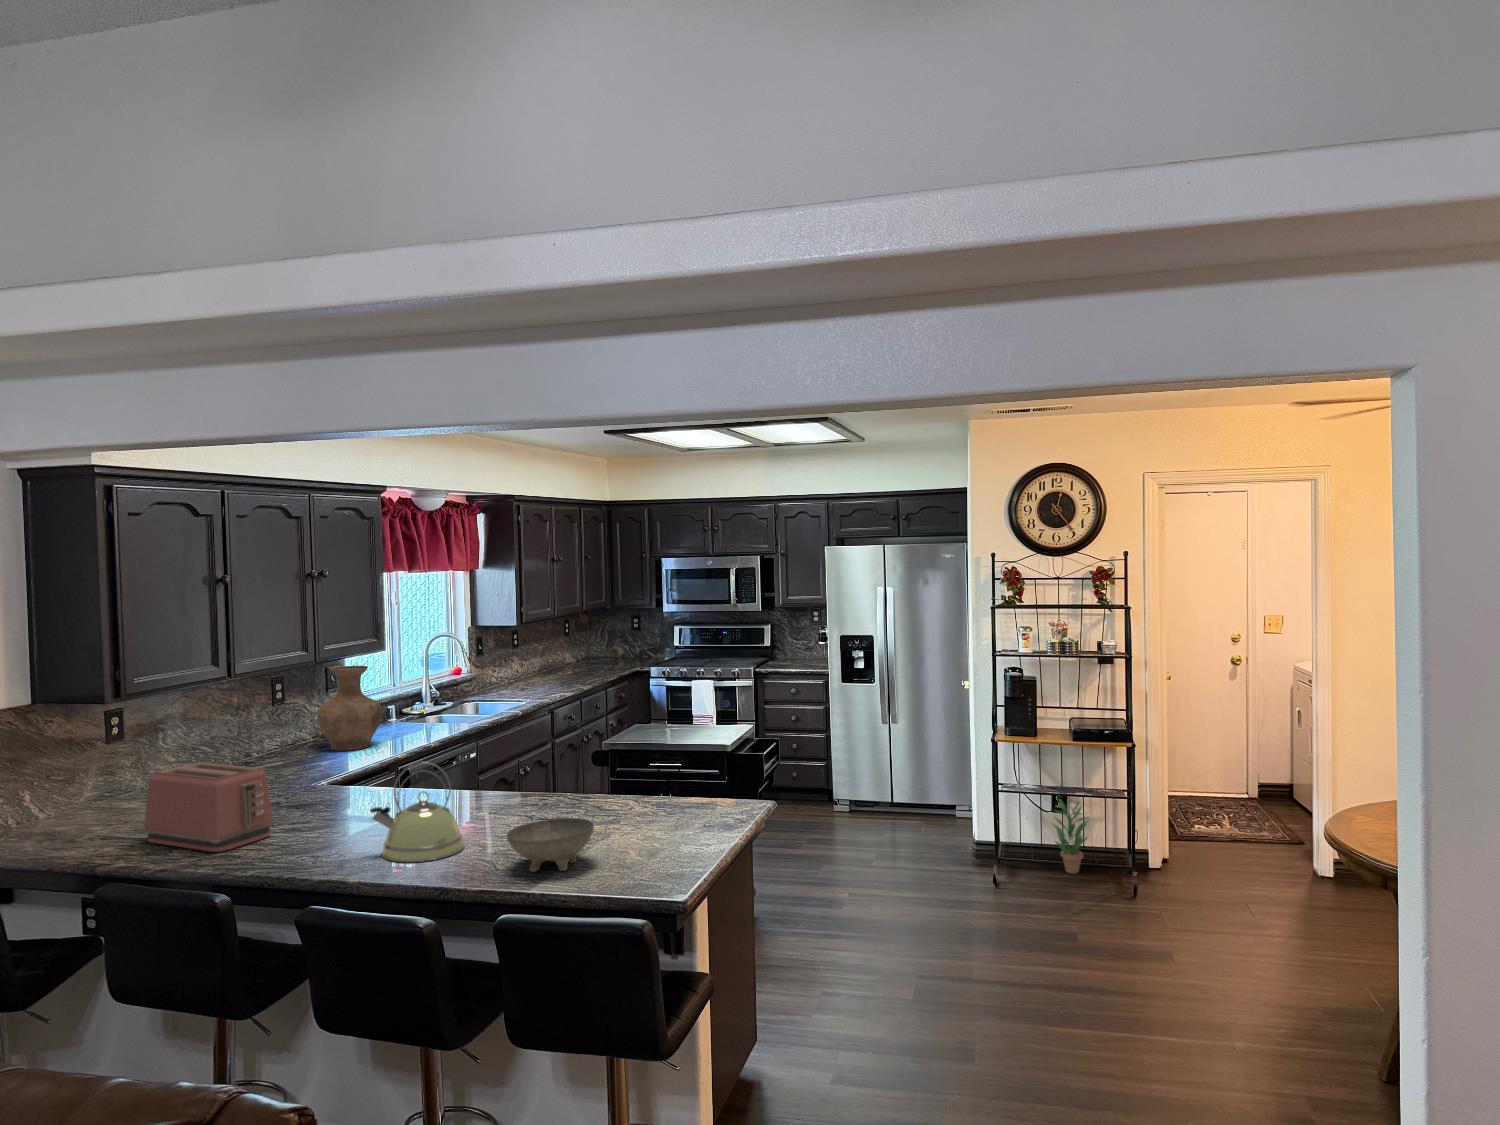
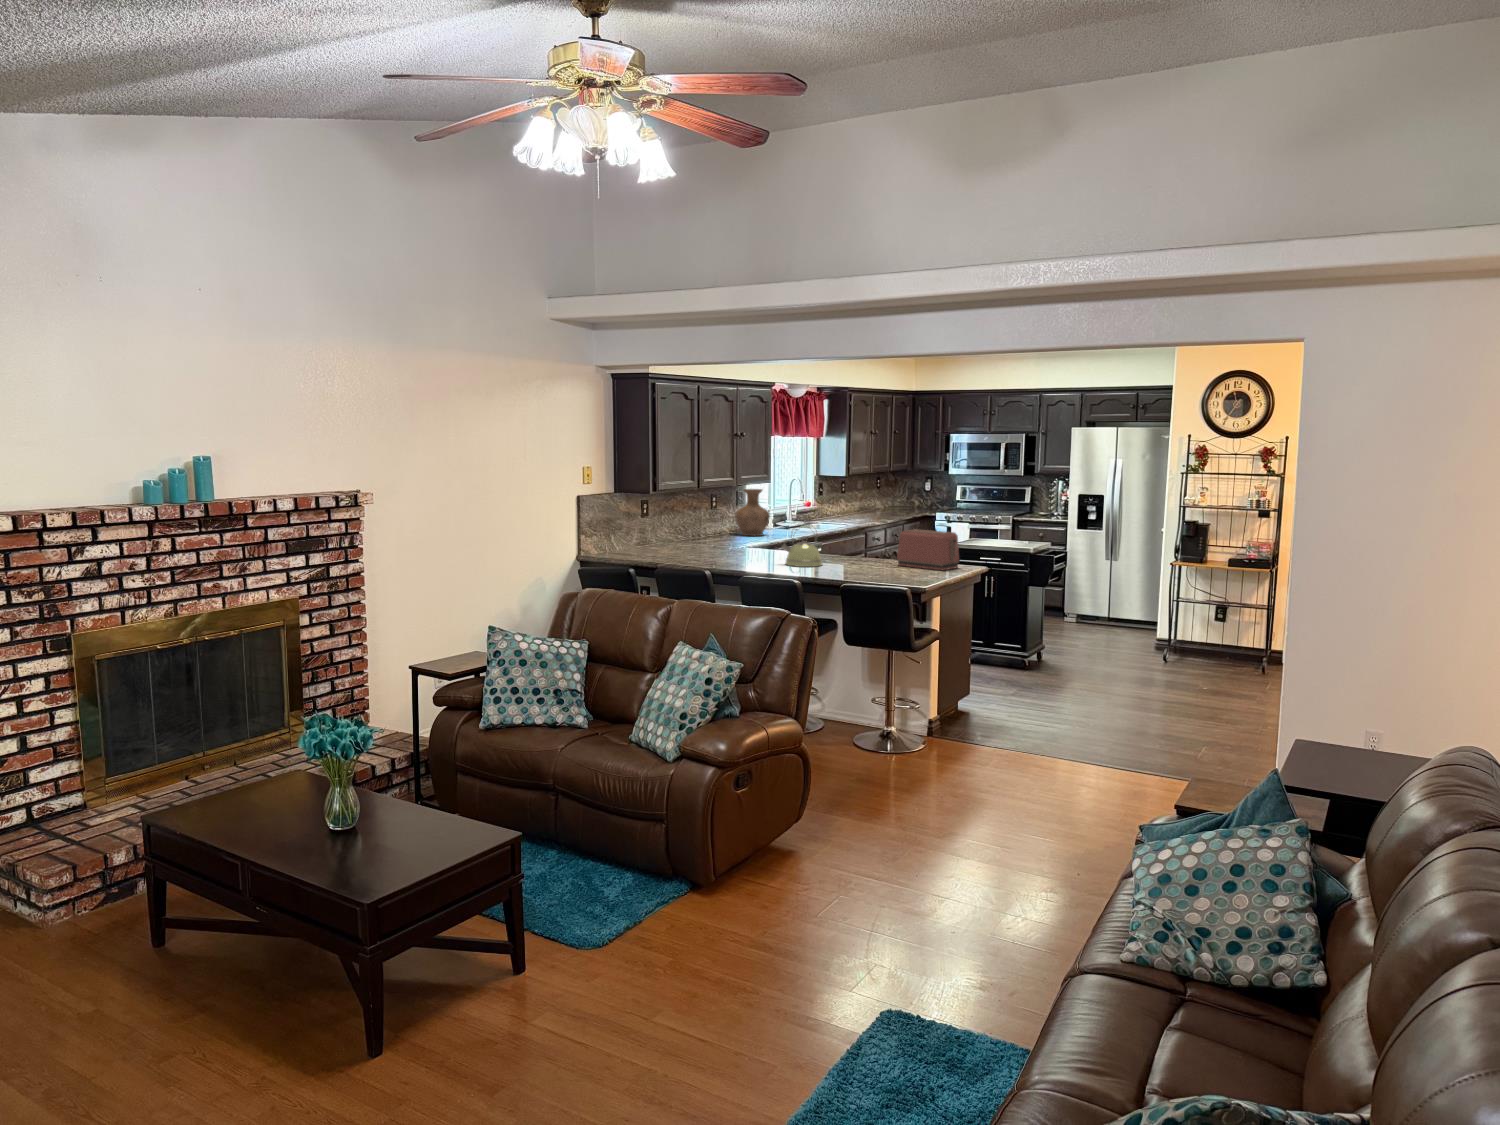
toaster: present [144,762,273,852] -> present [897,529,959,570]
potted plant: present [1054,799,1088,874] -> none [1208,608,1240,662]
bowl: present [507,818,594,872] -> none [844,553,885,573]

